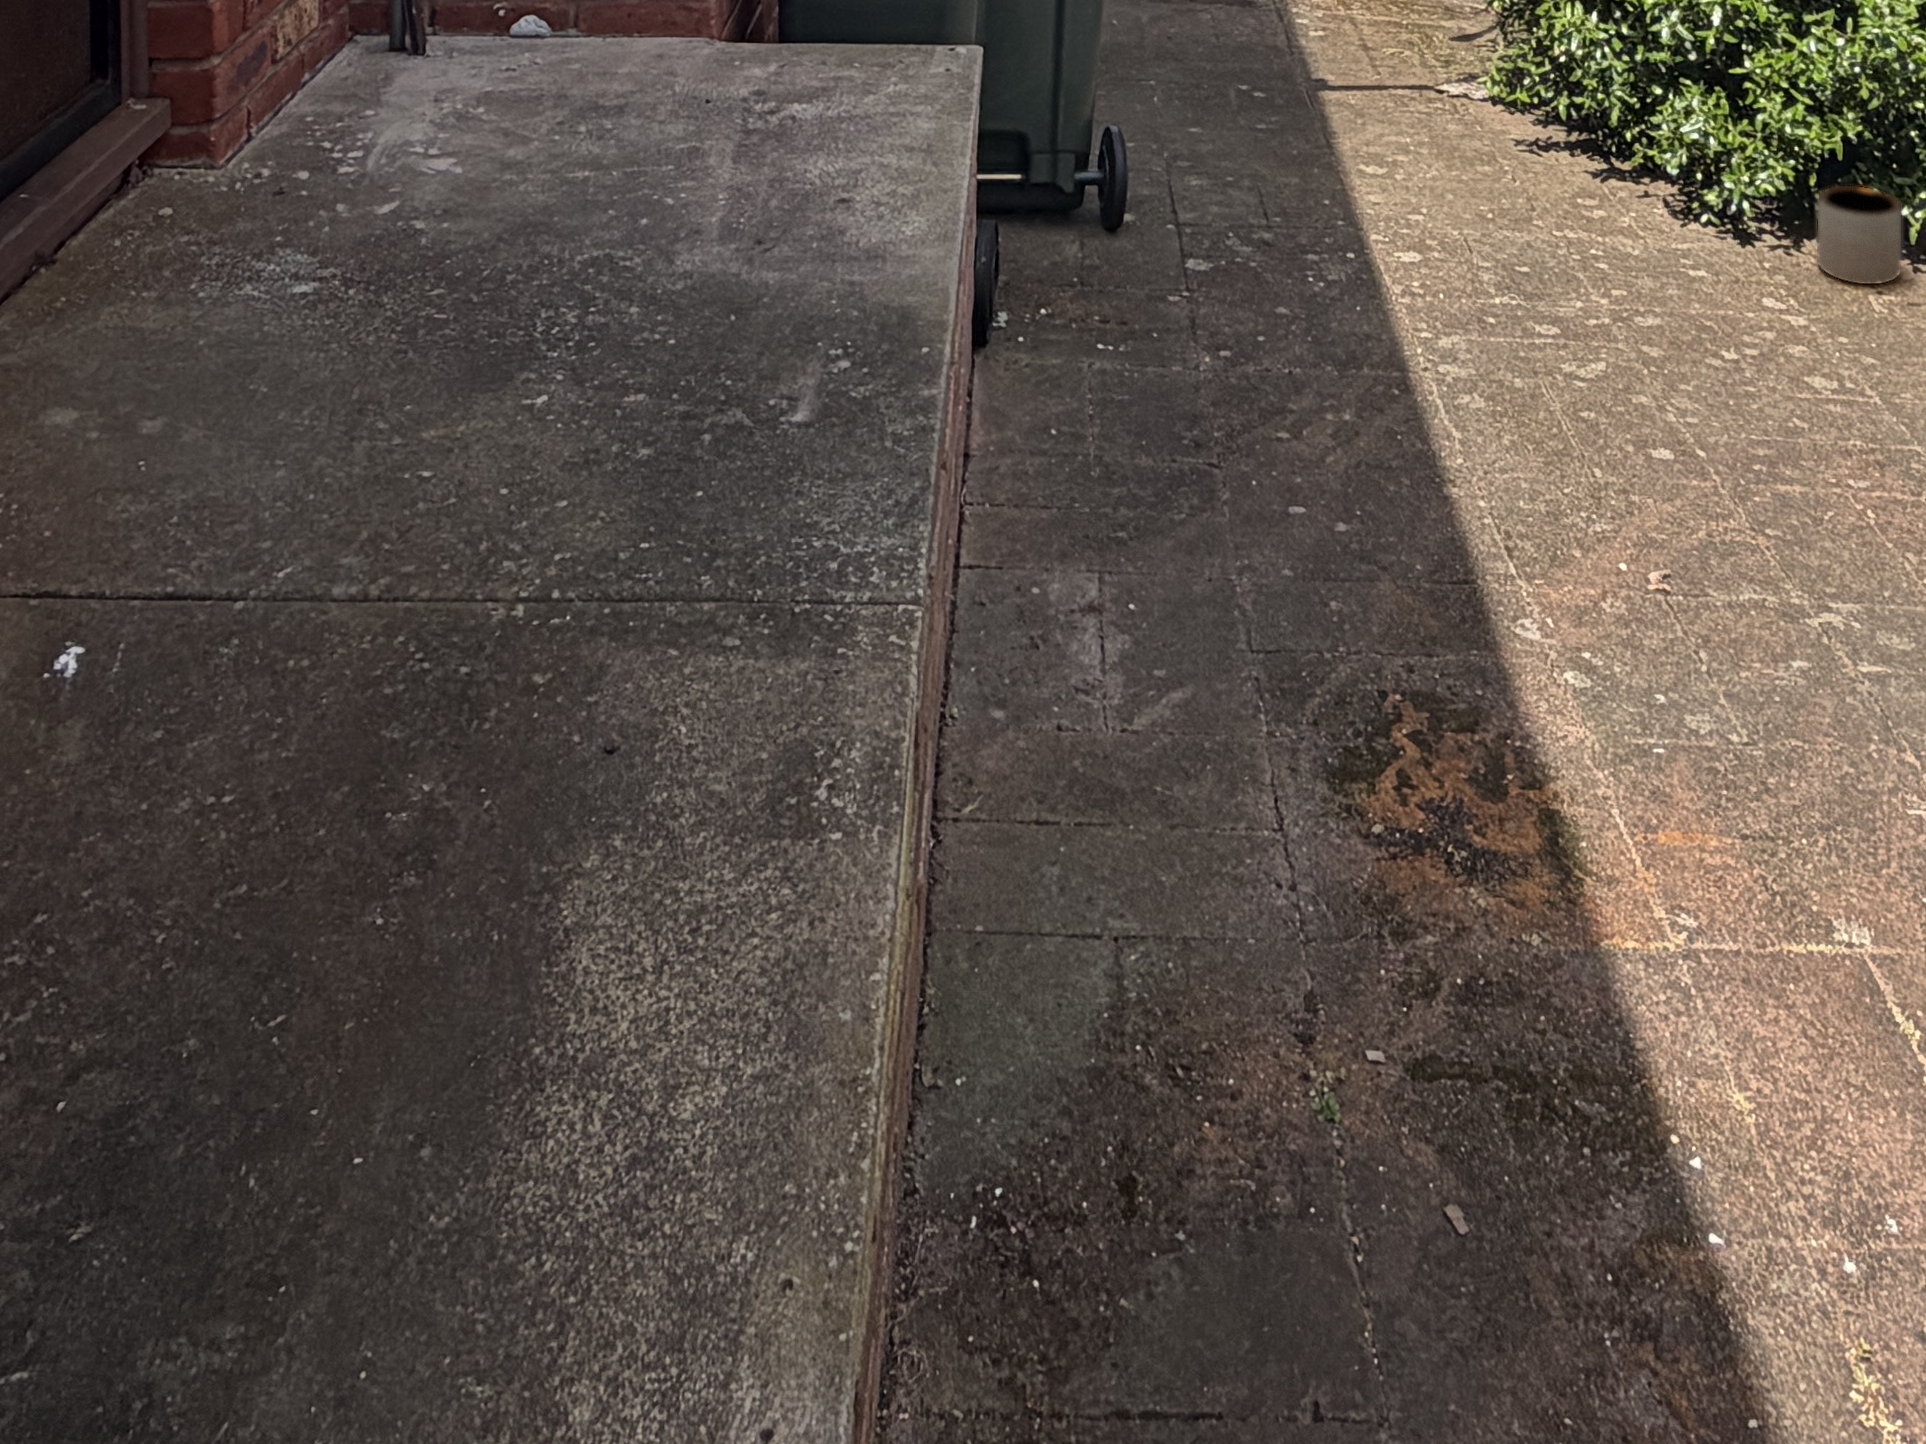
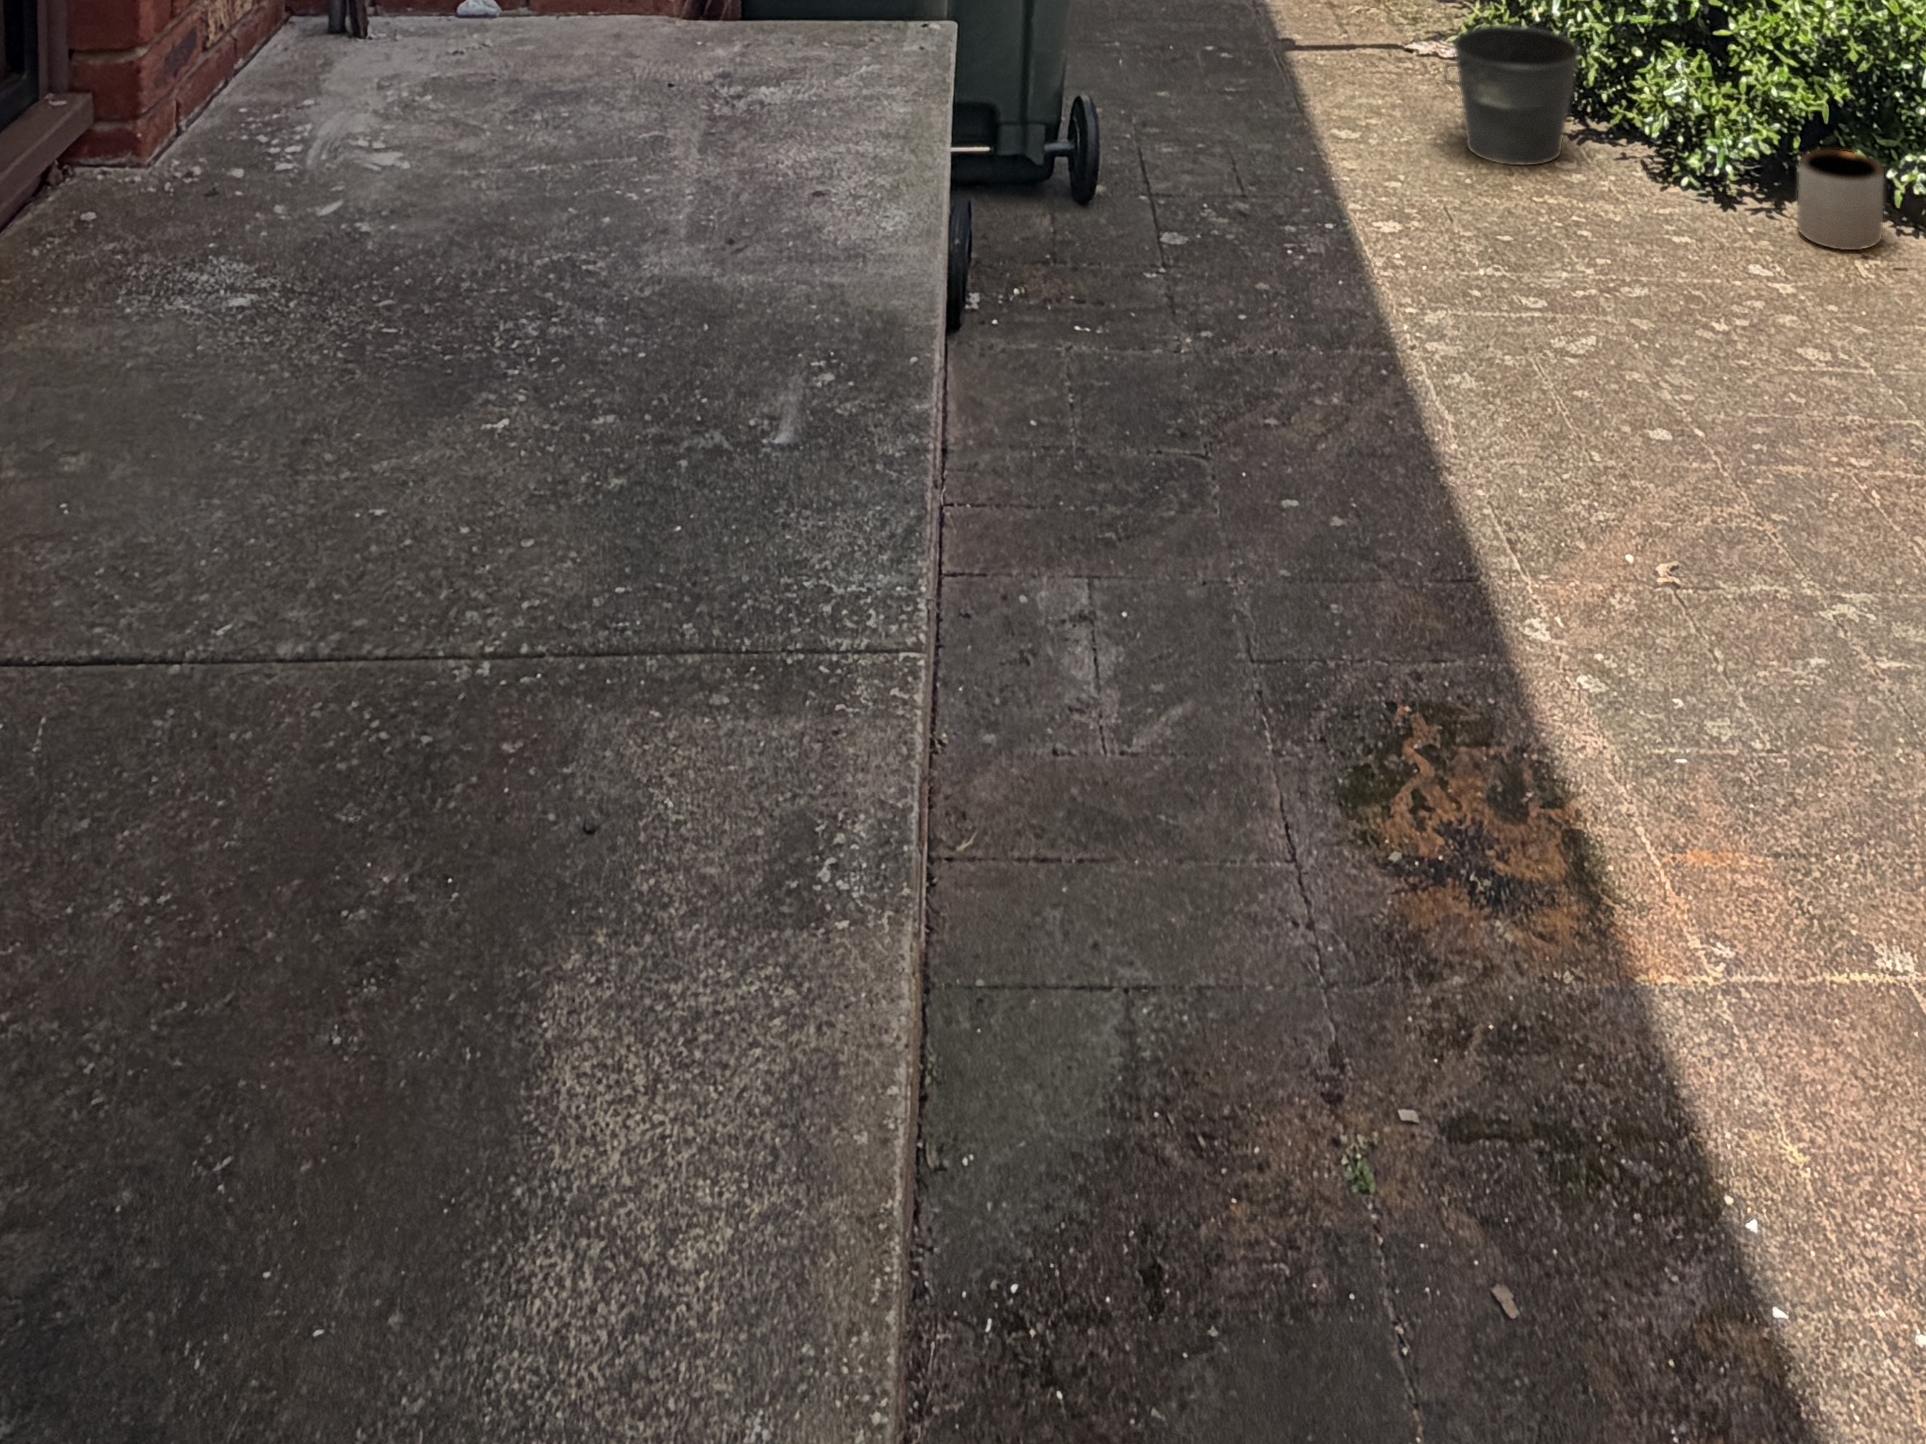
bucket: none [1474,64,1608,200] -> present [1444,25,1581,166]

